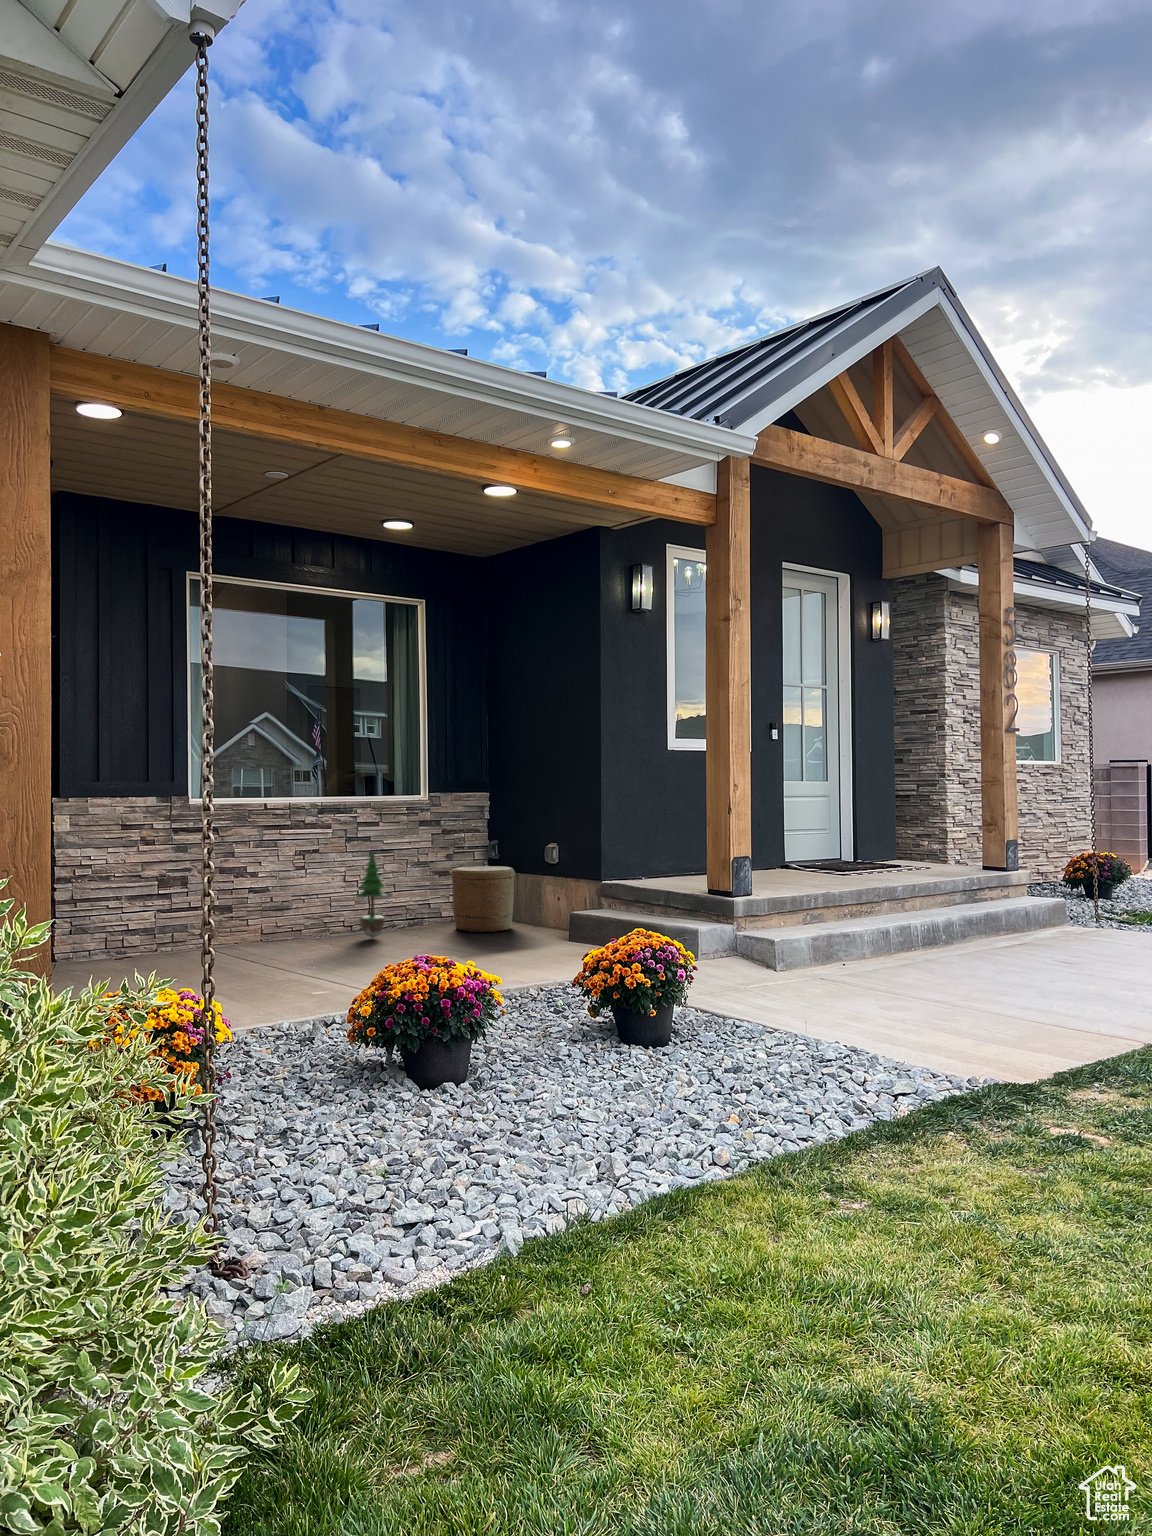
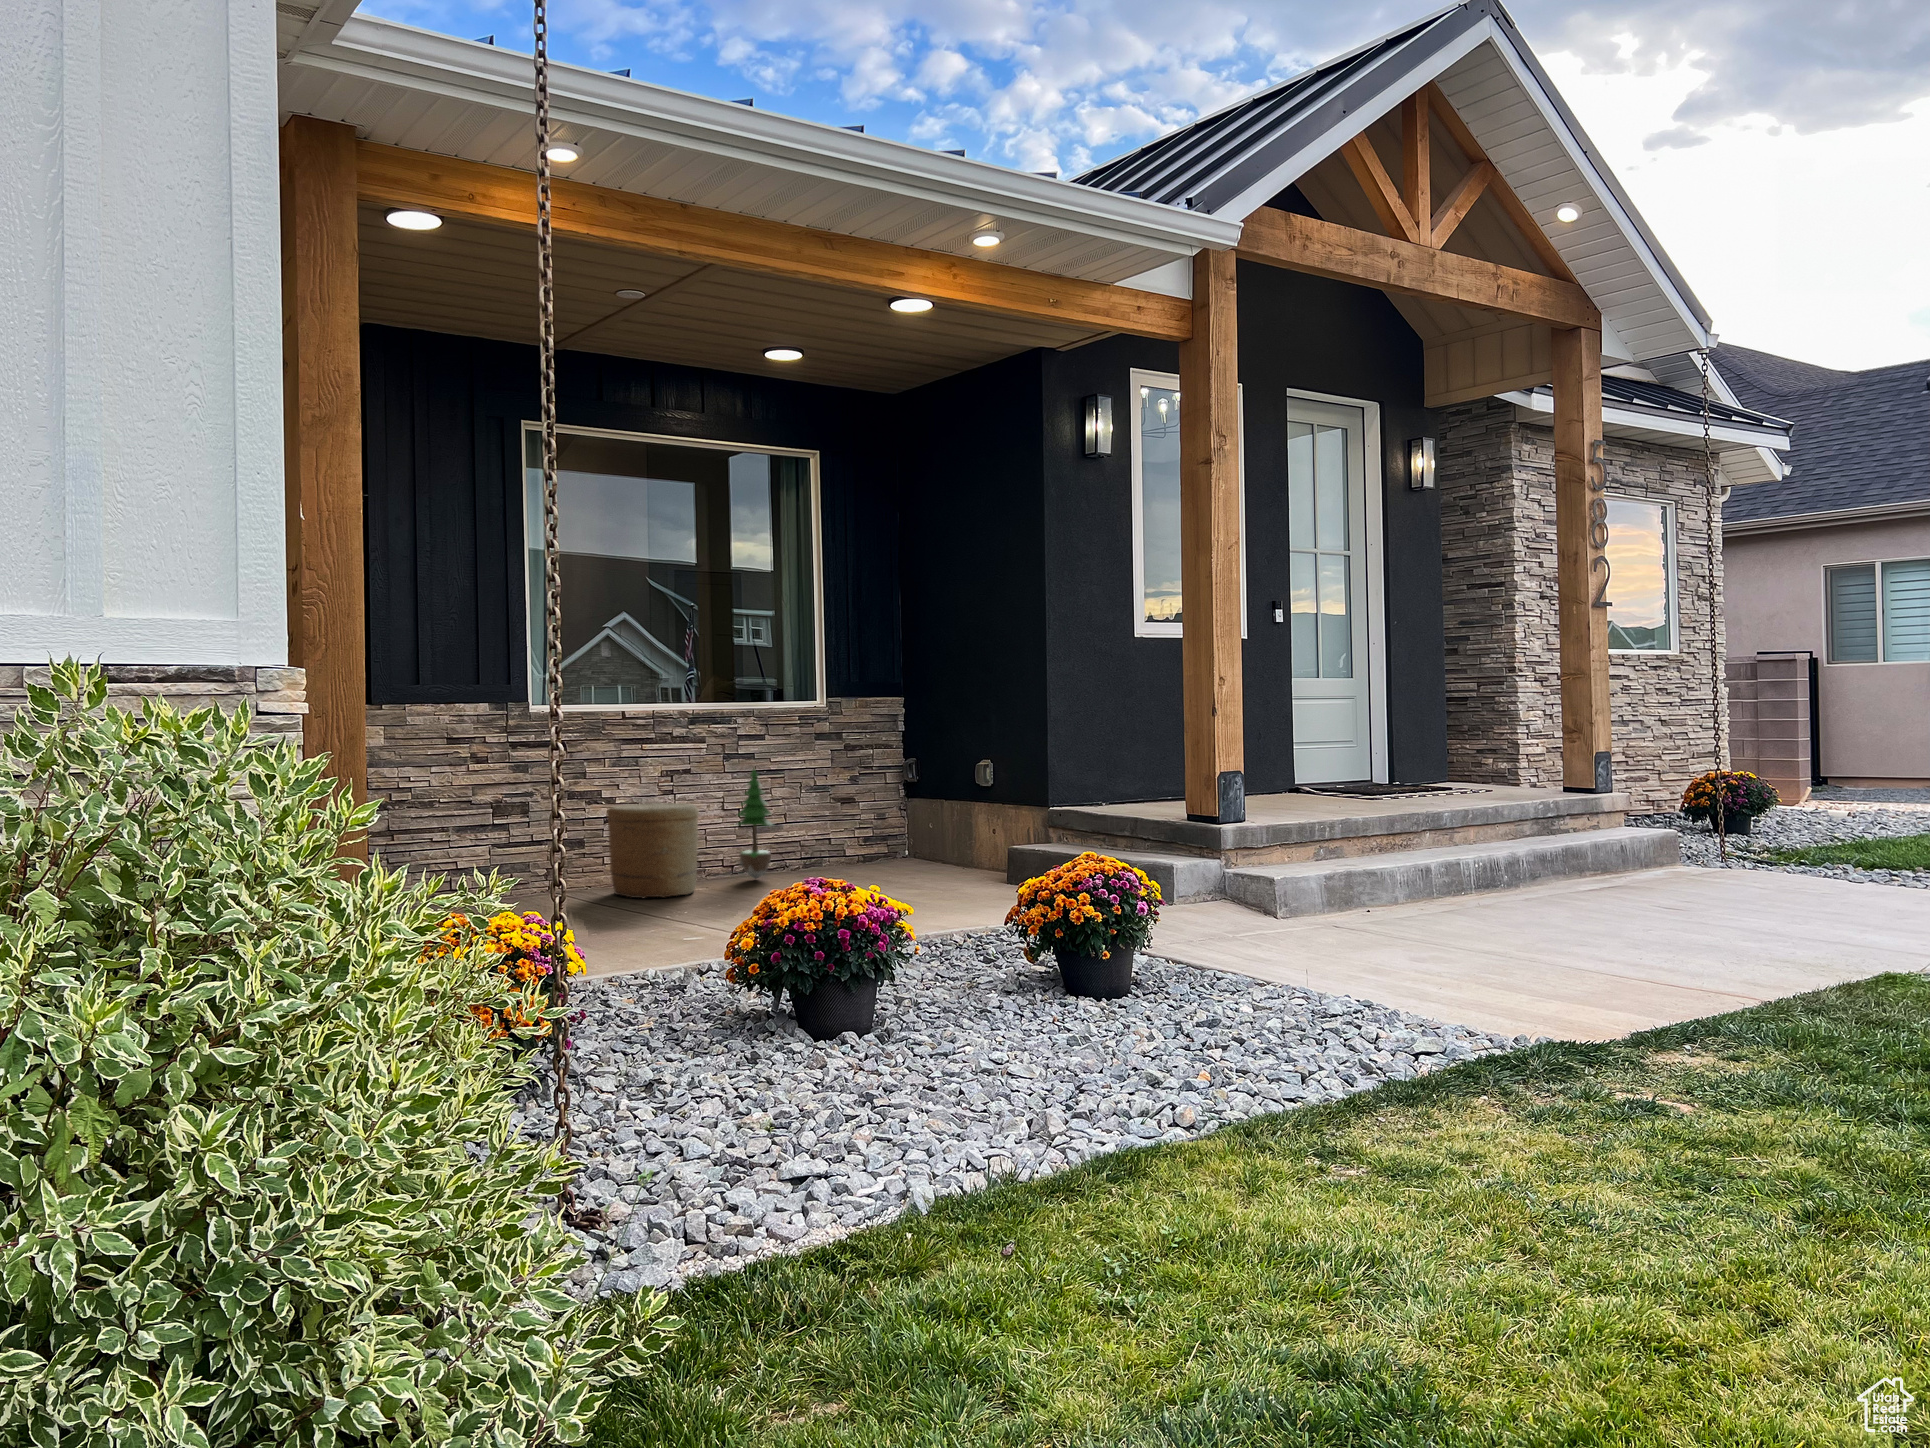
woven basket: present [451,866,515,933] -> present [606,803,699,898]

